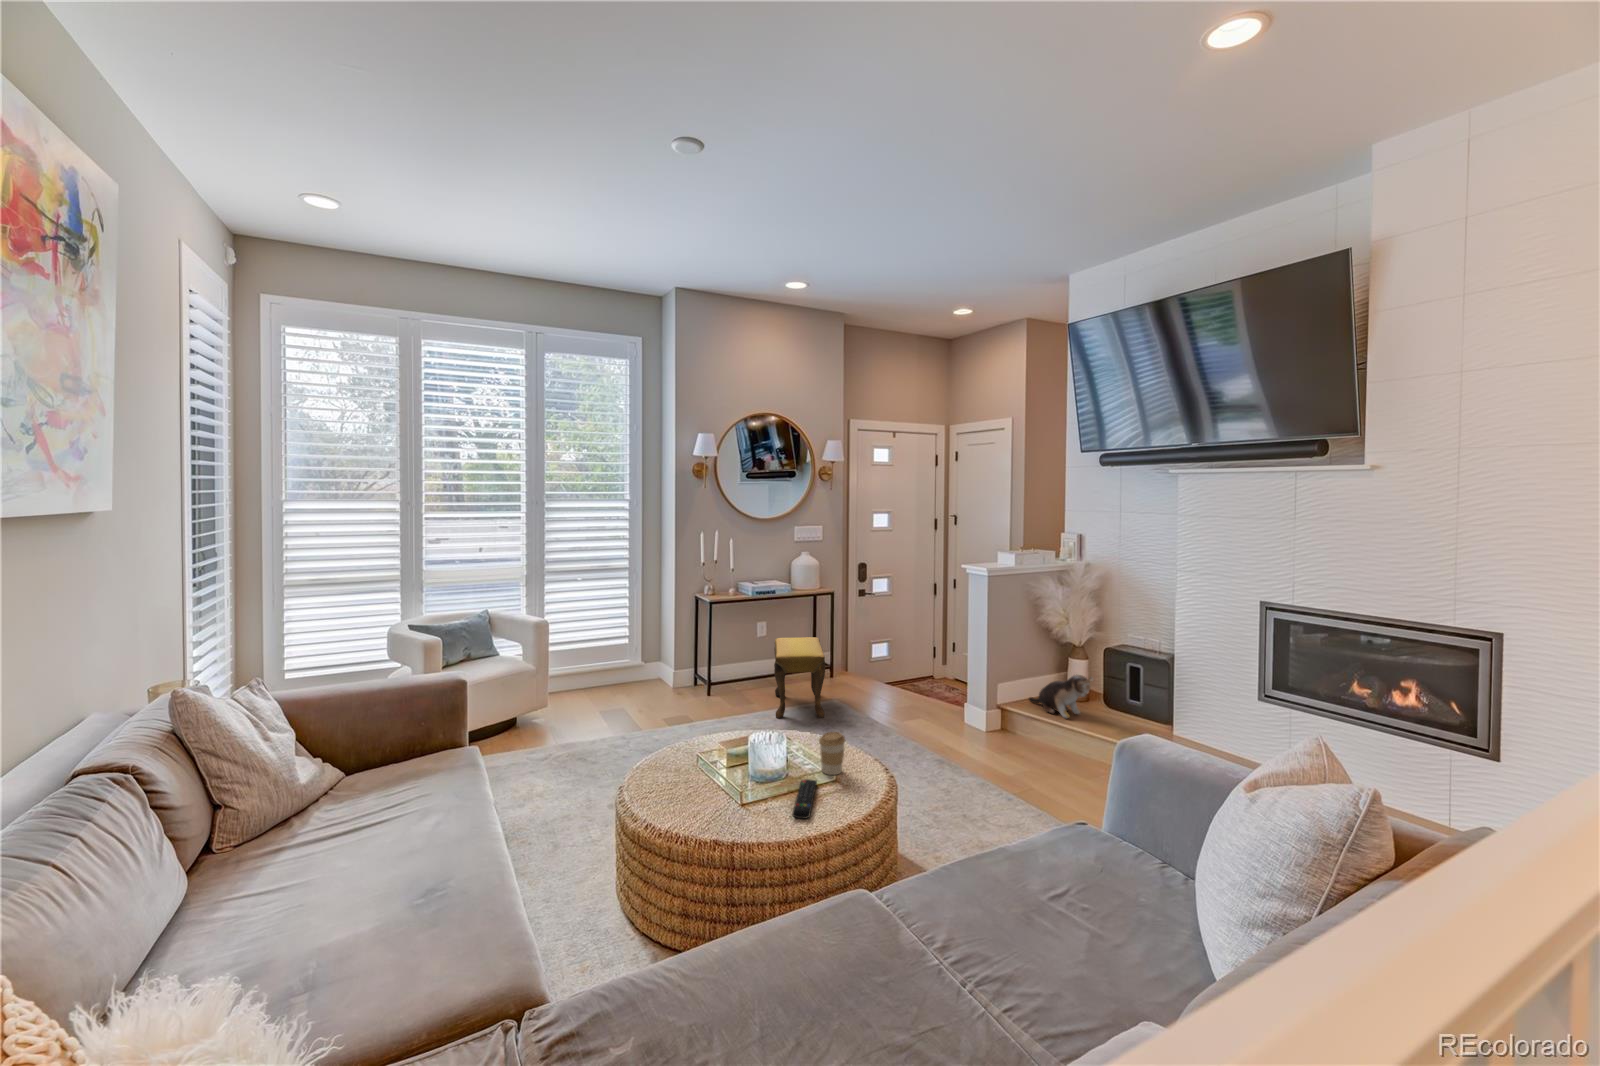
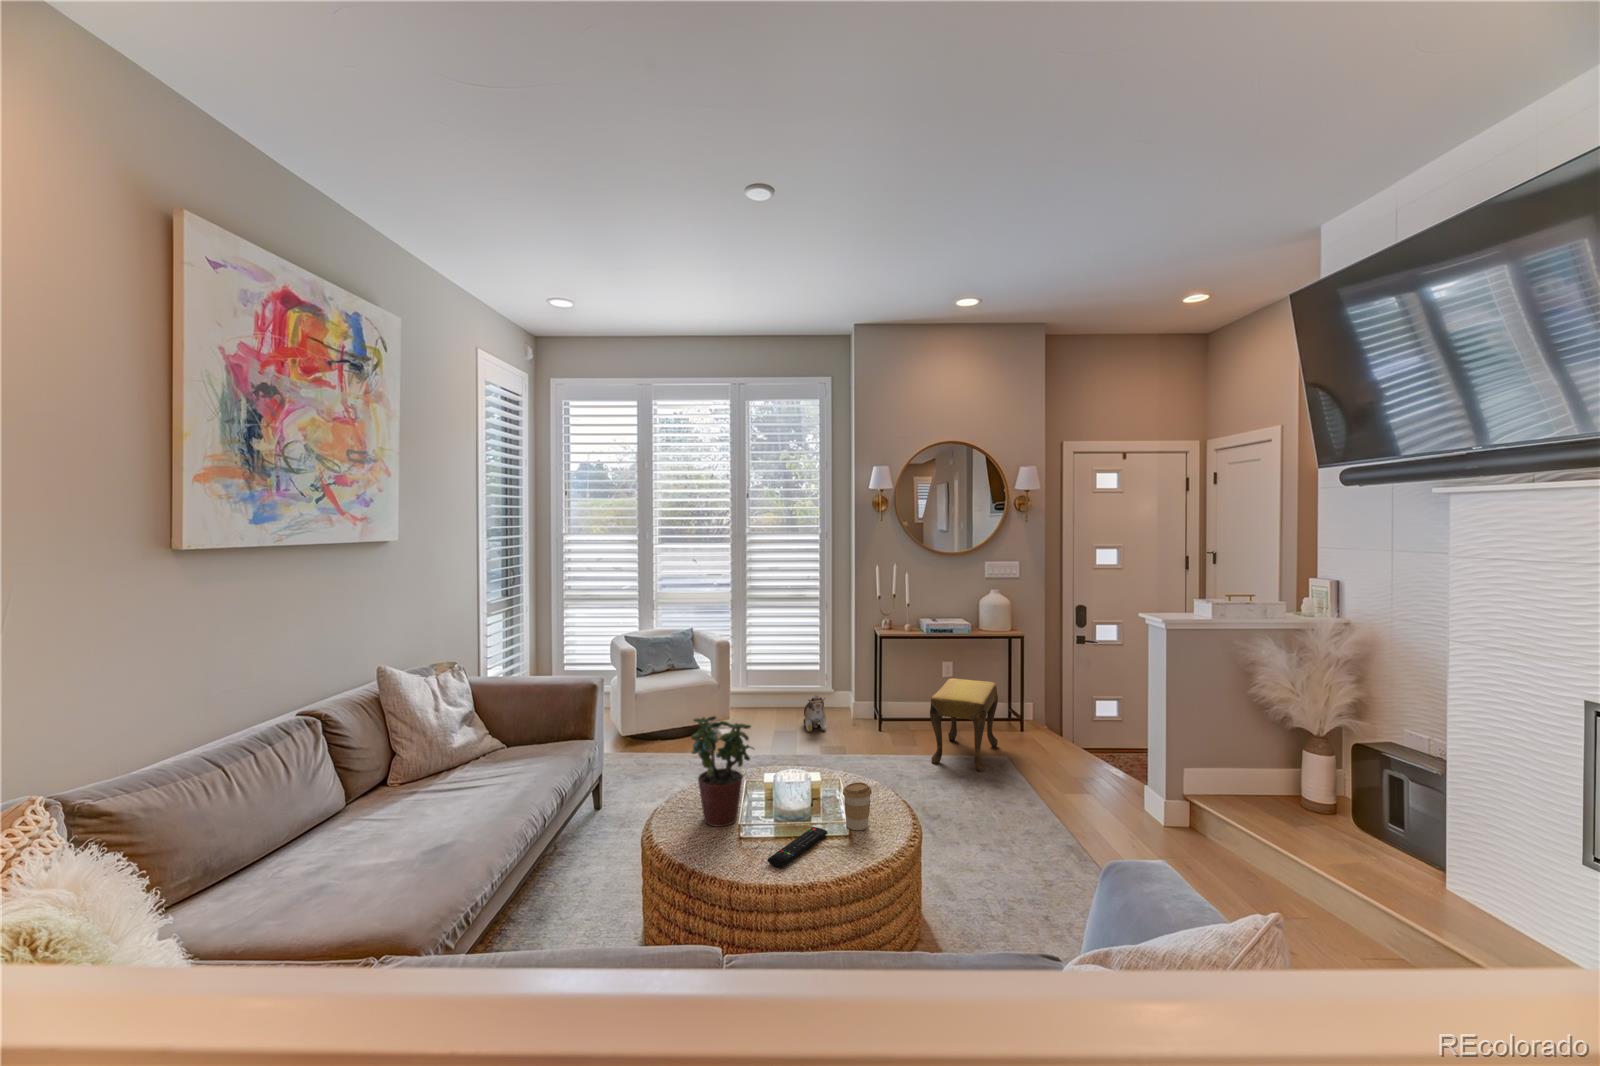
plush toy: present [1029,675,1095,718] -> present [803,695,826,732]
potted plant: none [674,692,742,801] -> present [691,716,754,827]

